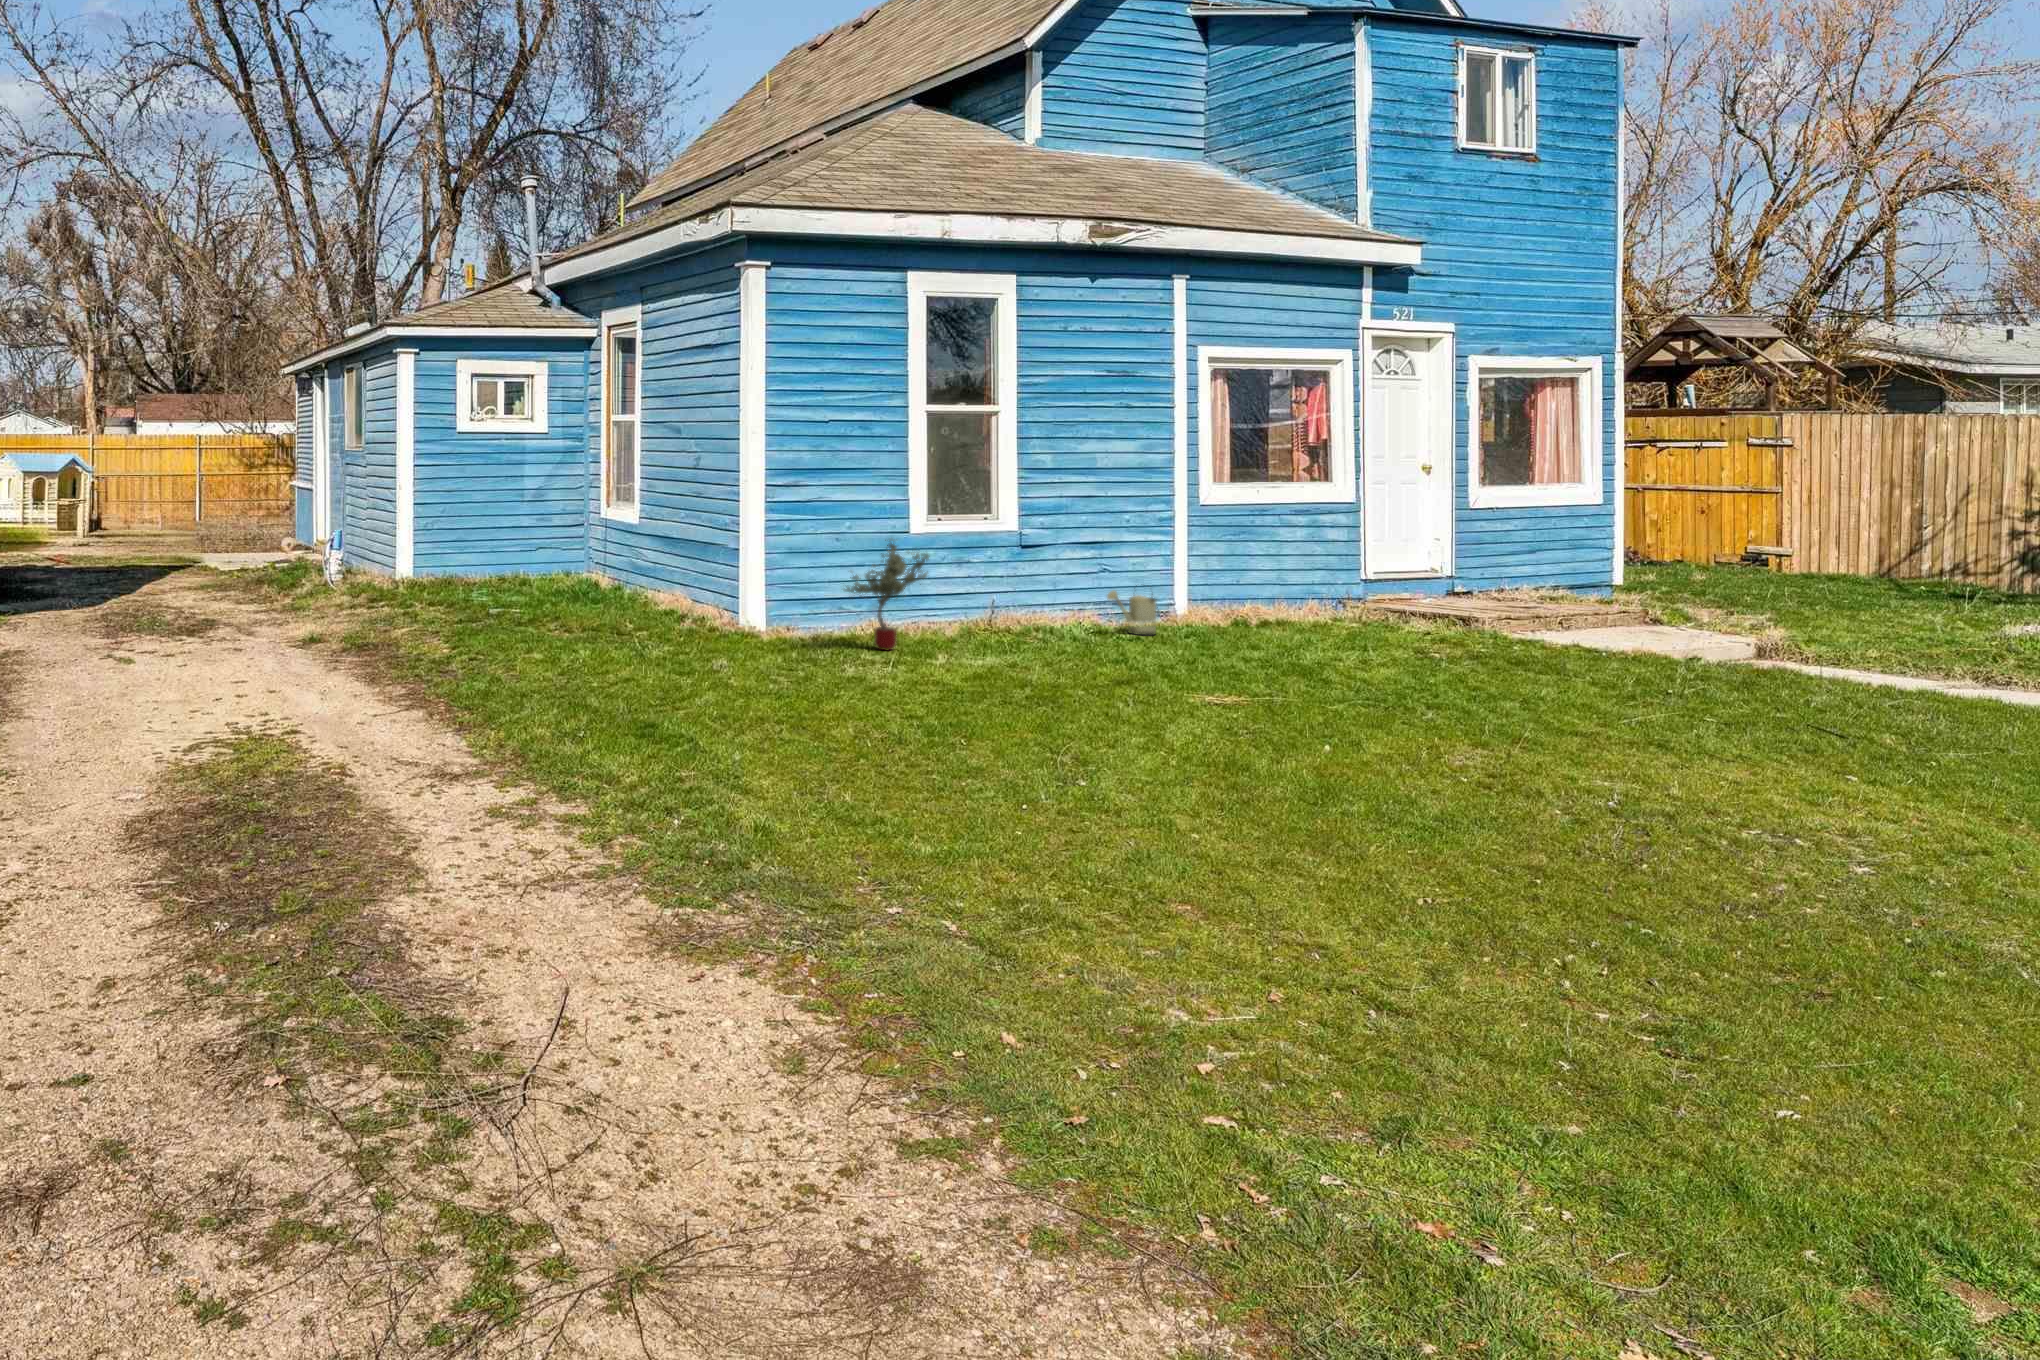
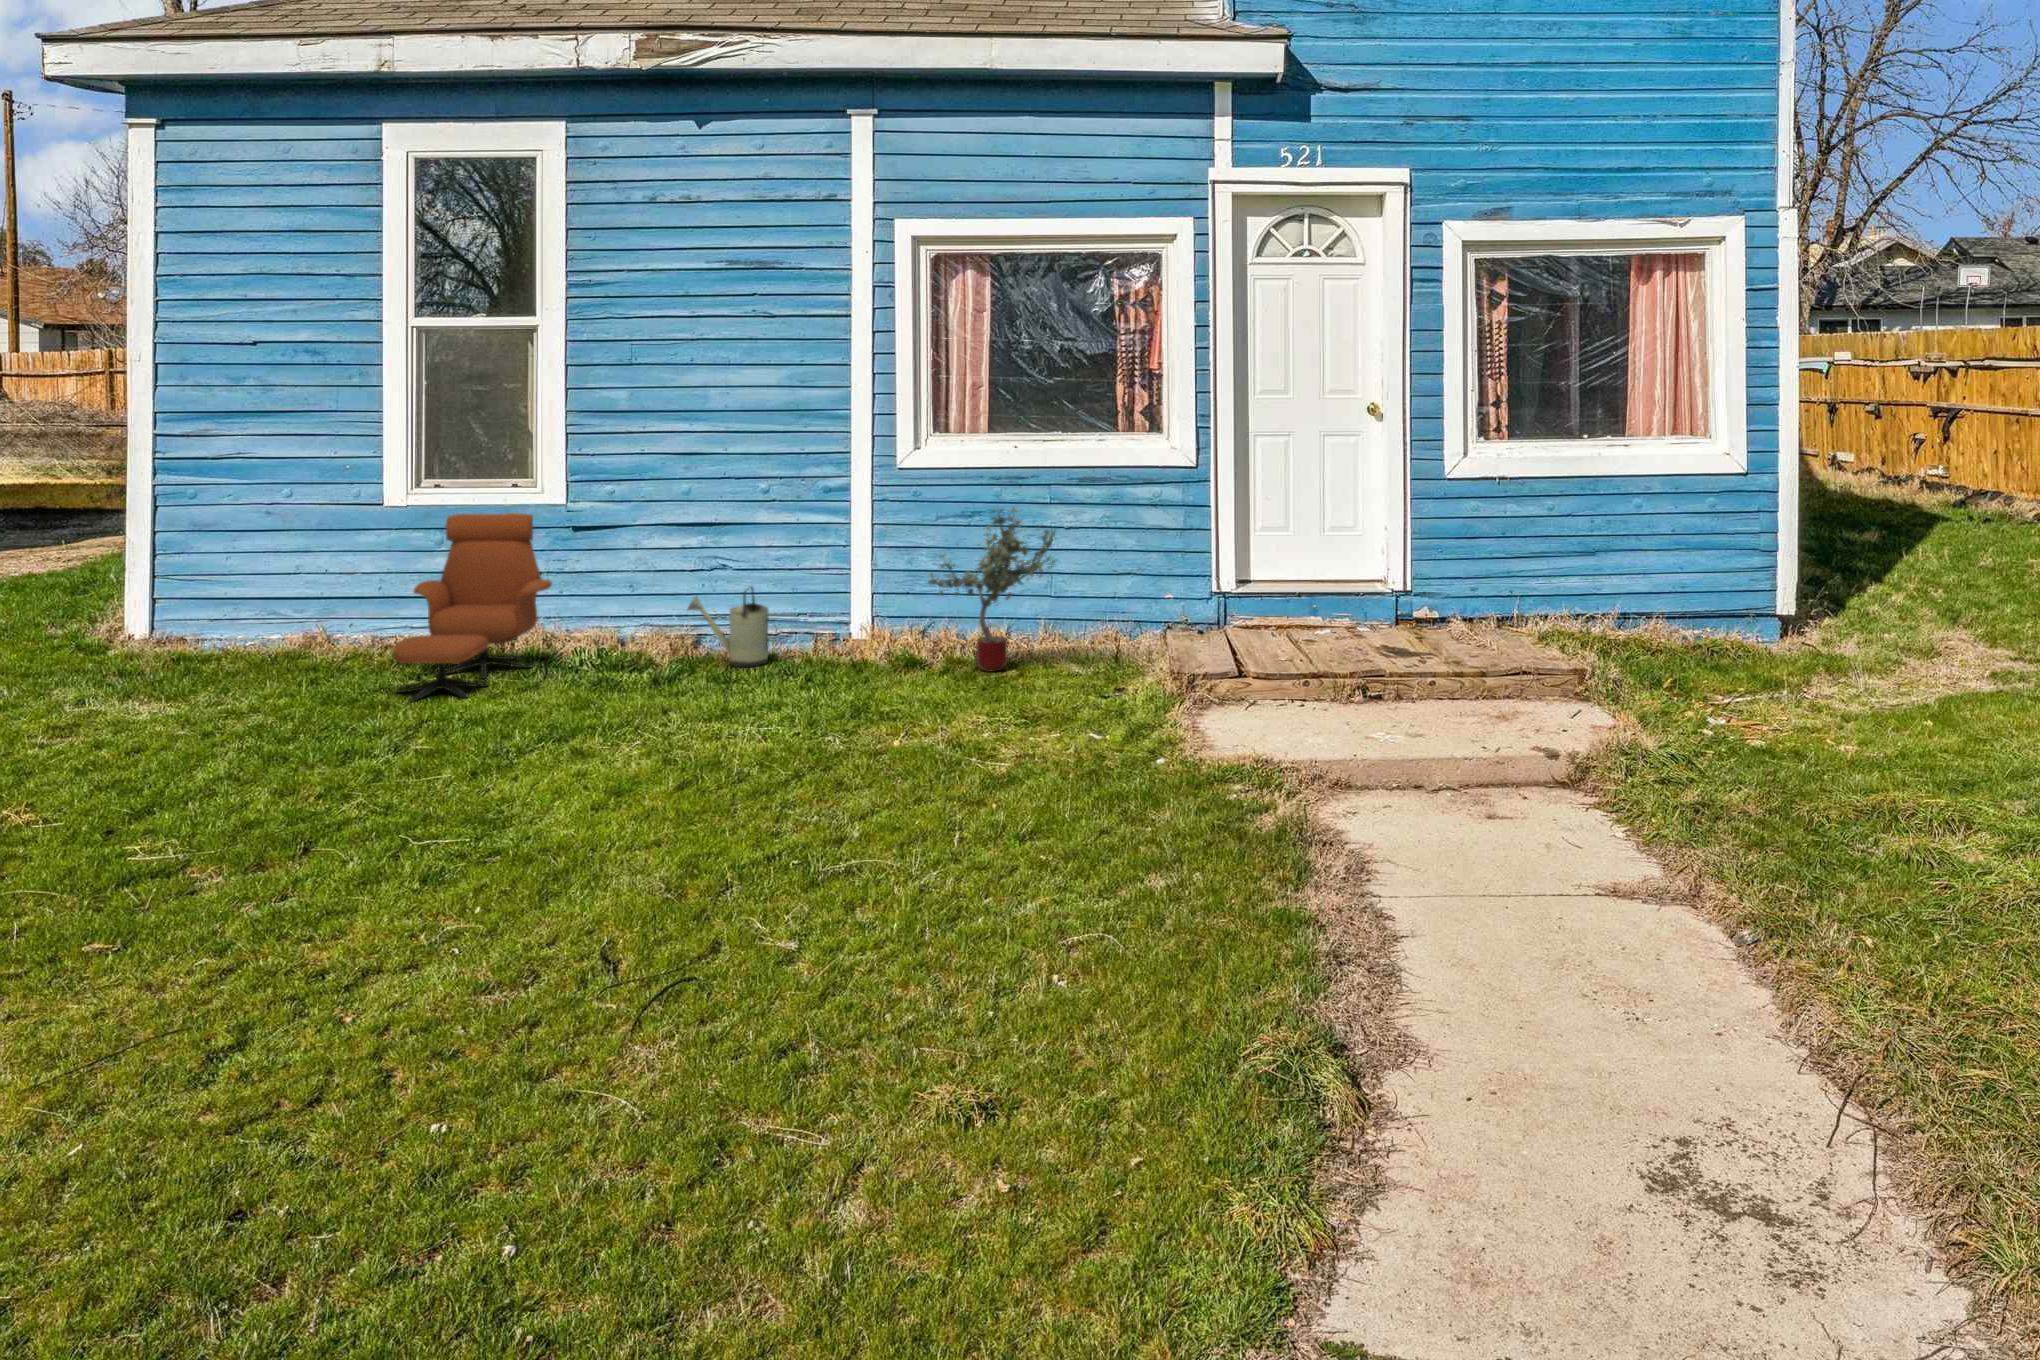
potted tree: present [845,538,929,650] -> present [928,508,1057,672]
lounge chair: none [963,538,1083,659] -> present [393,513,552,703]

